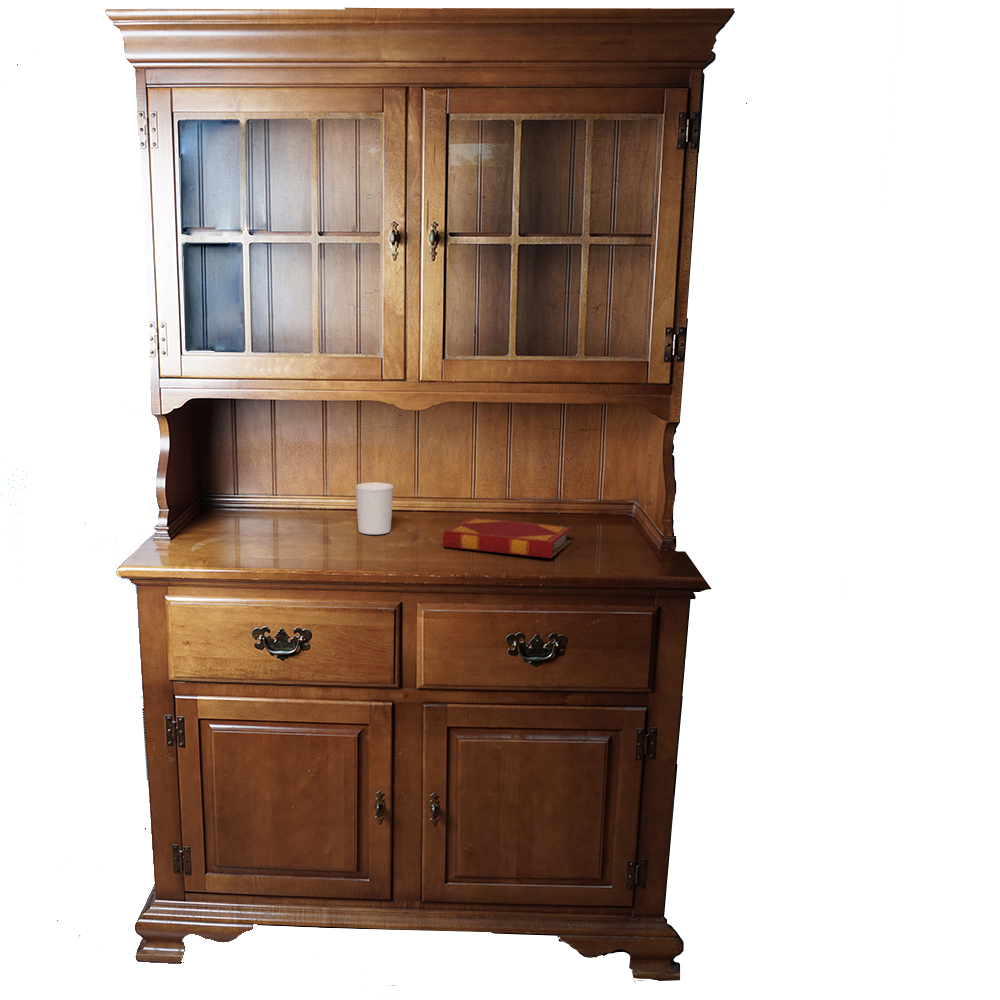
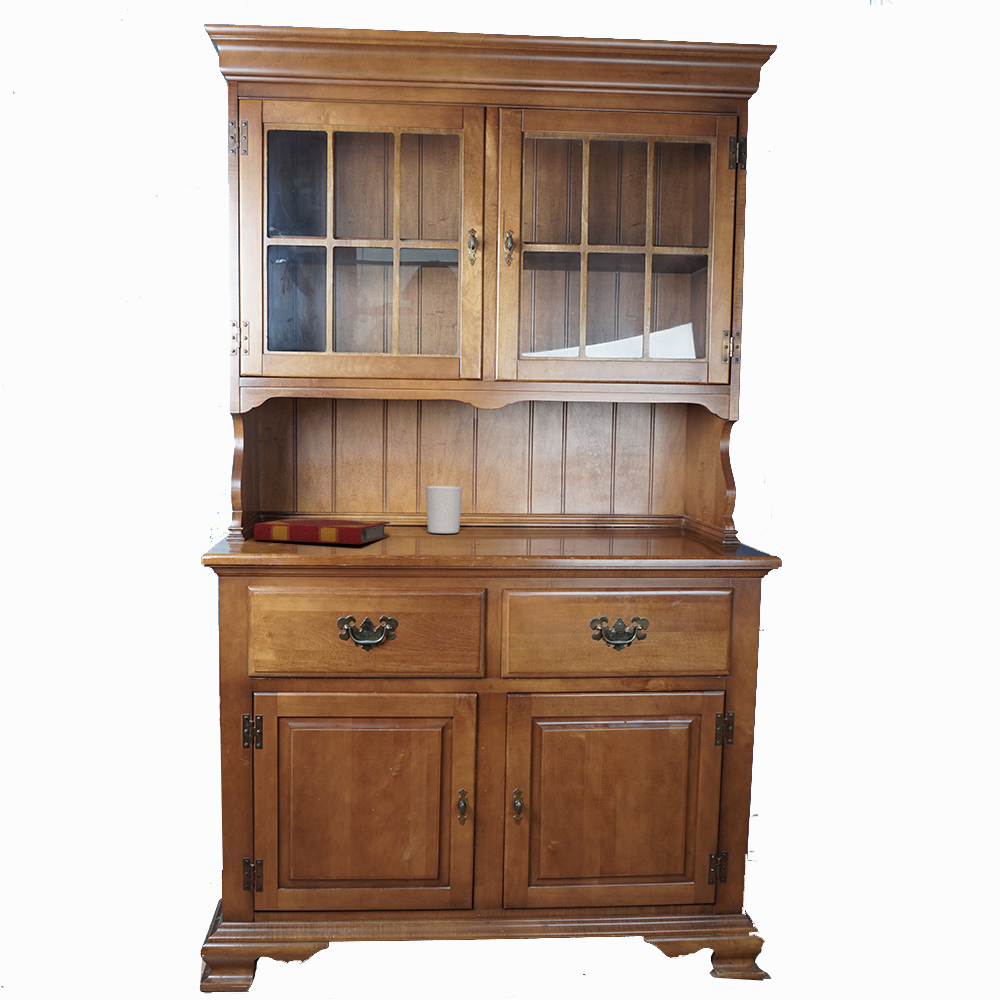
hardback book: present [443,517,572,558] -> present [254,518,390,544]

